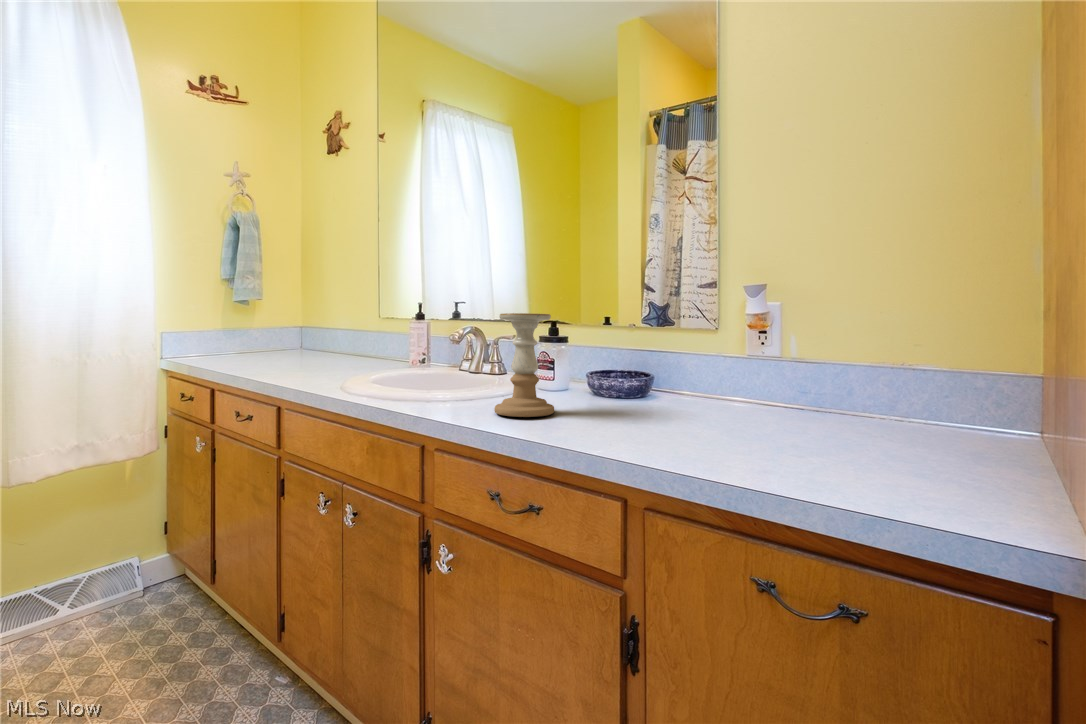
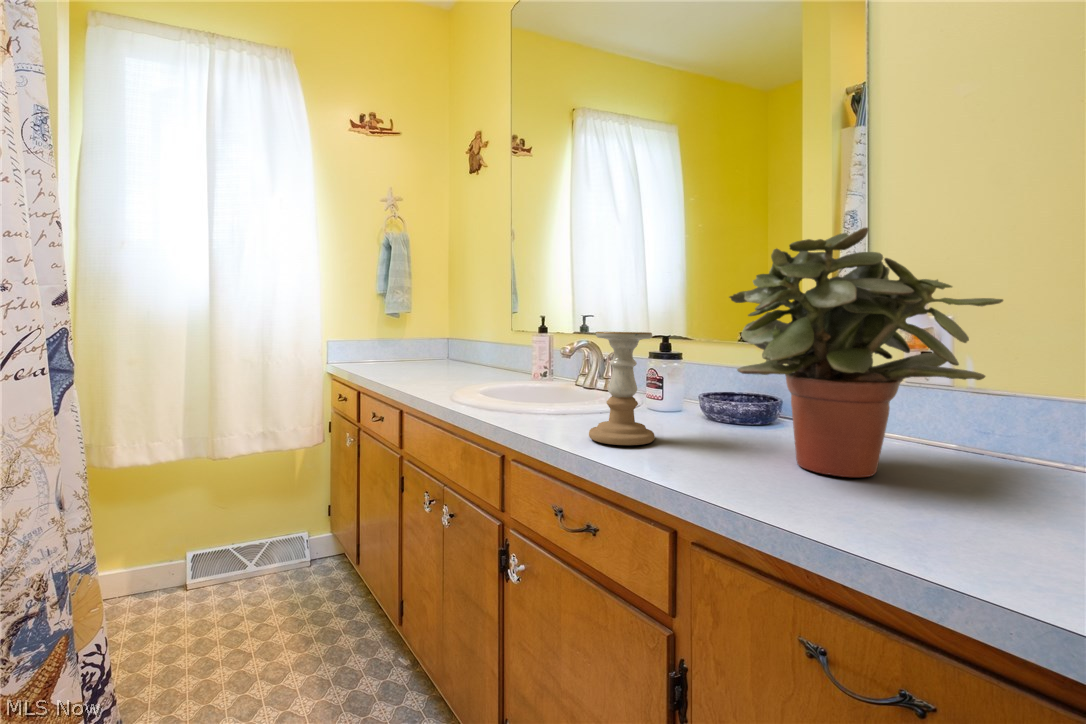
potted plant: none [618,226,815,428] -> present [729,228,1003,477]

